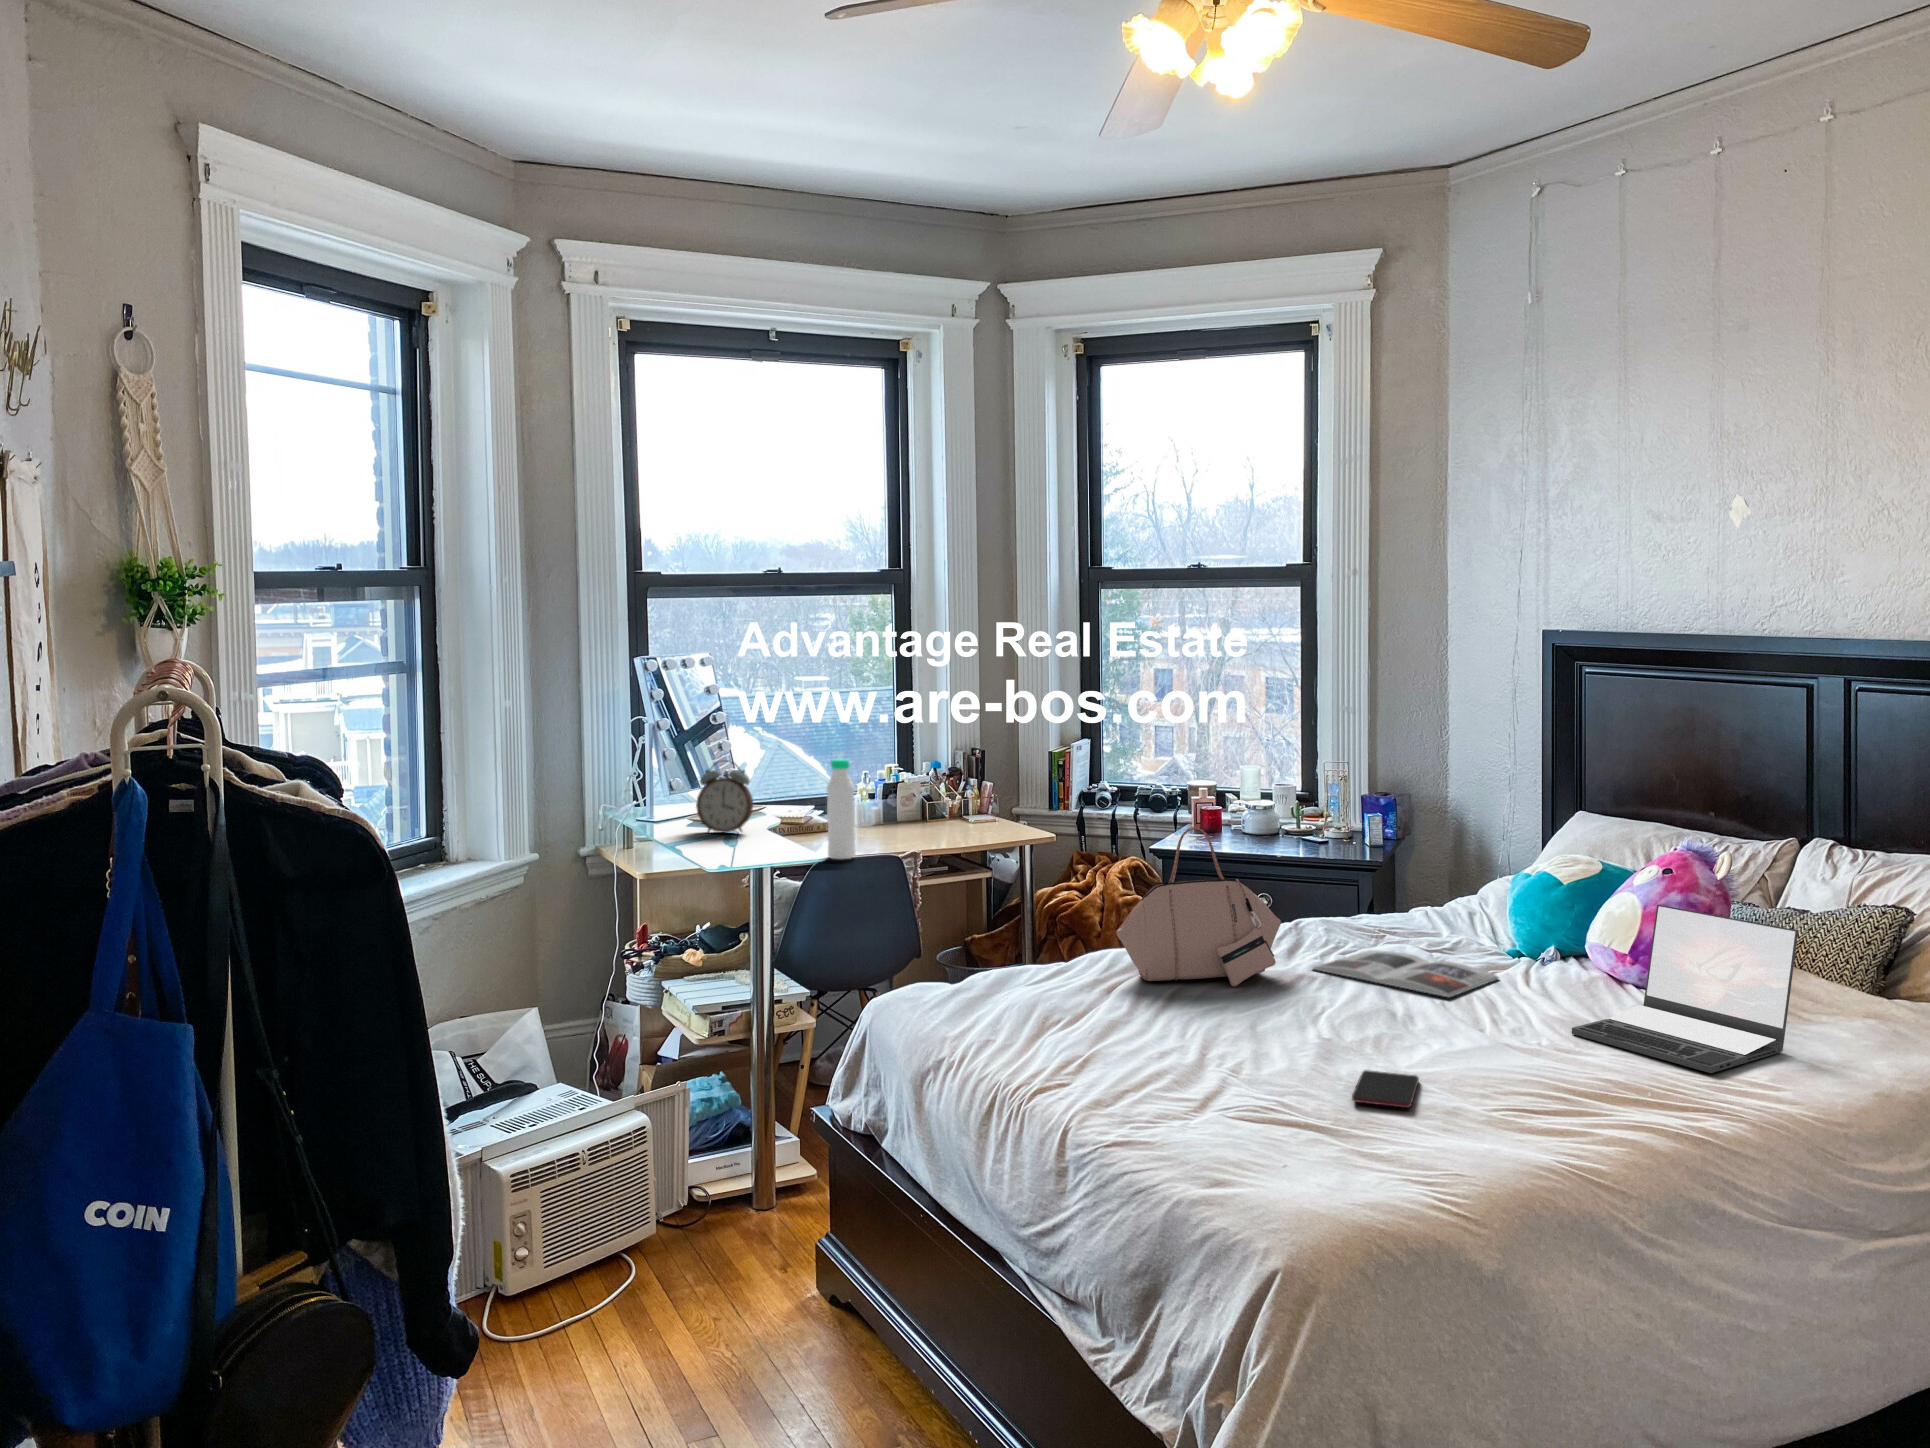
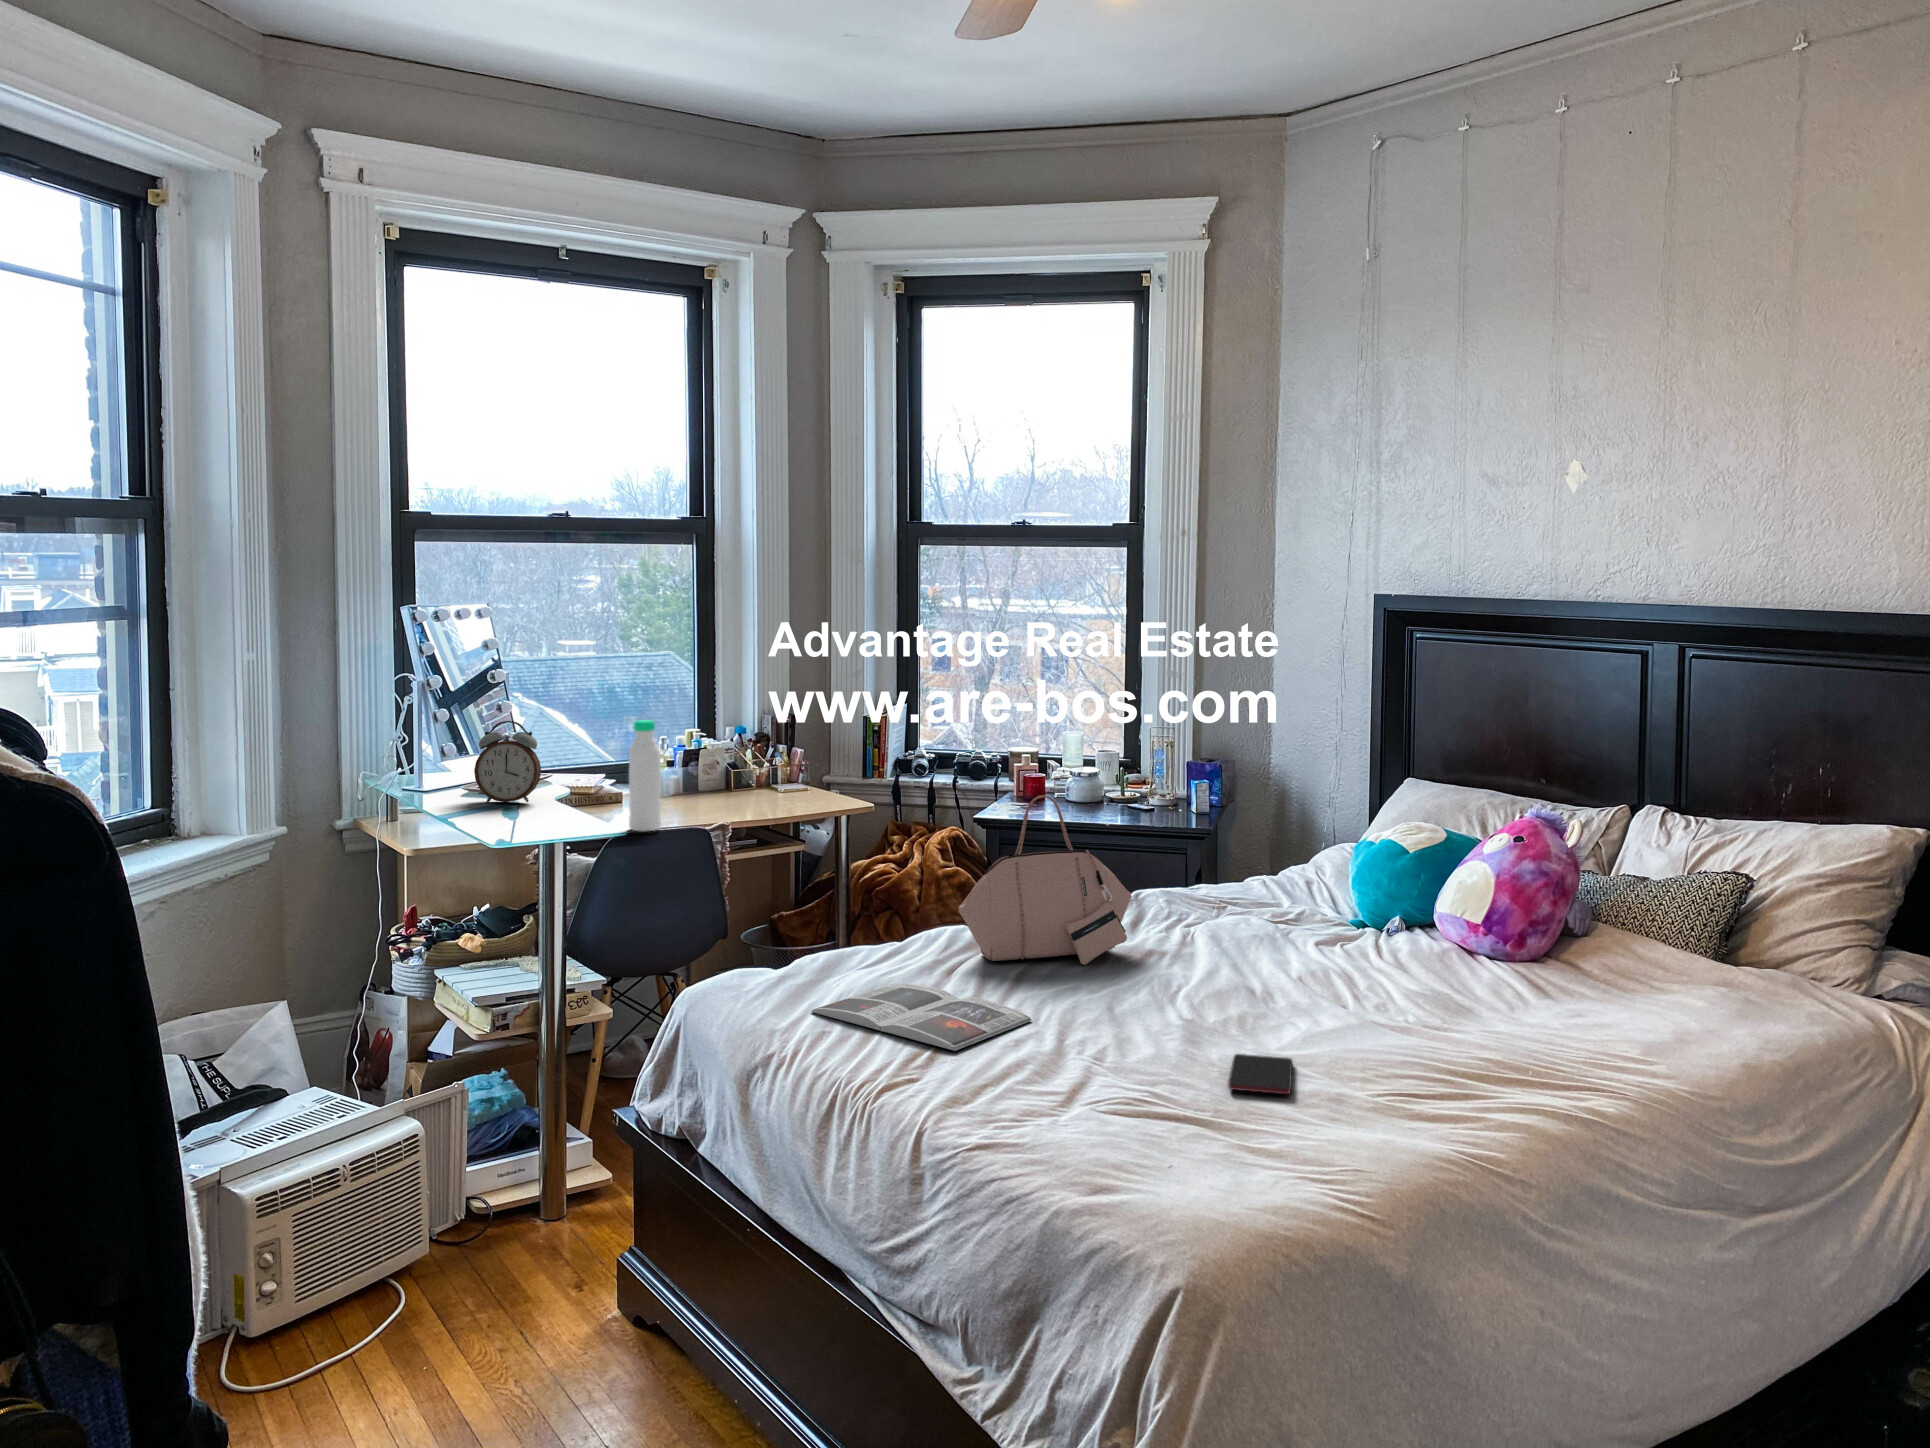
laptop: present [1572,905,1798,1073] -> none [1435,873,1657,1046]
magazine: present [1313,950,1499,997] -> present [811,983,1032,1051]

